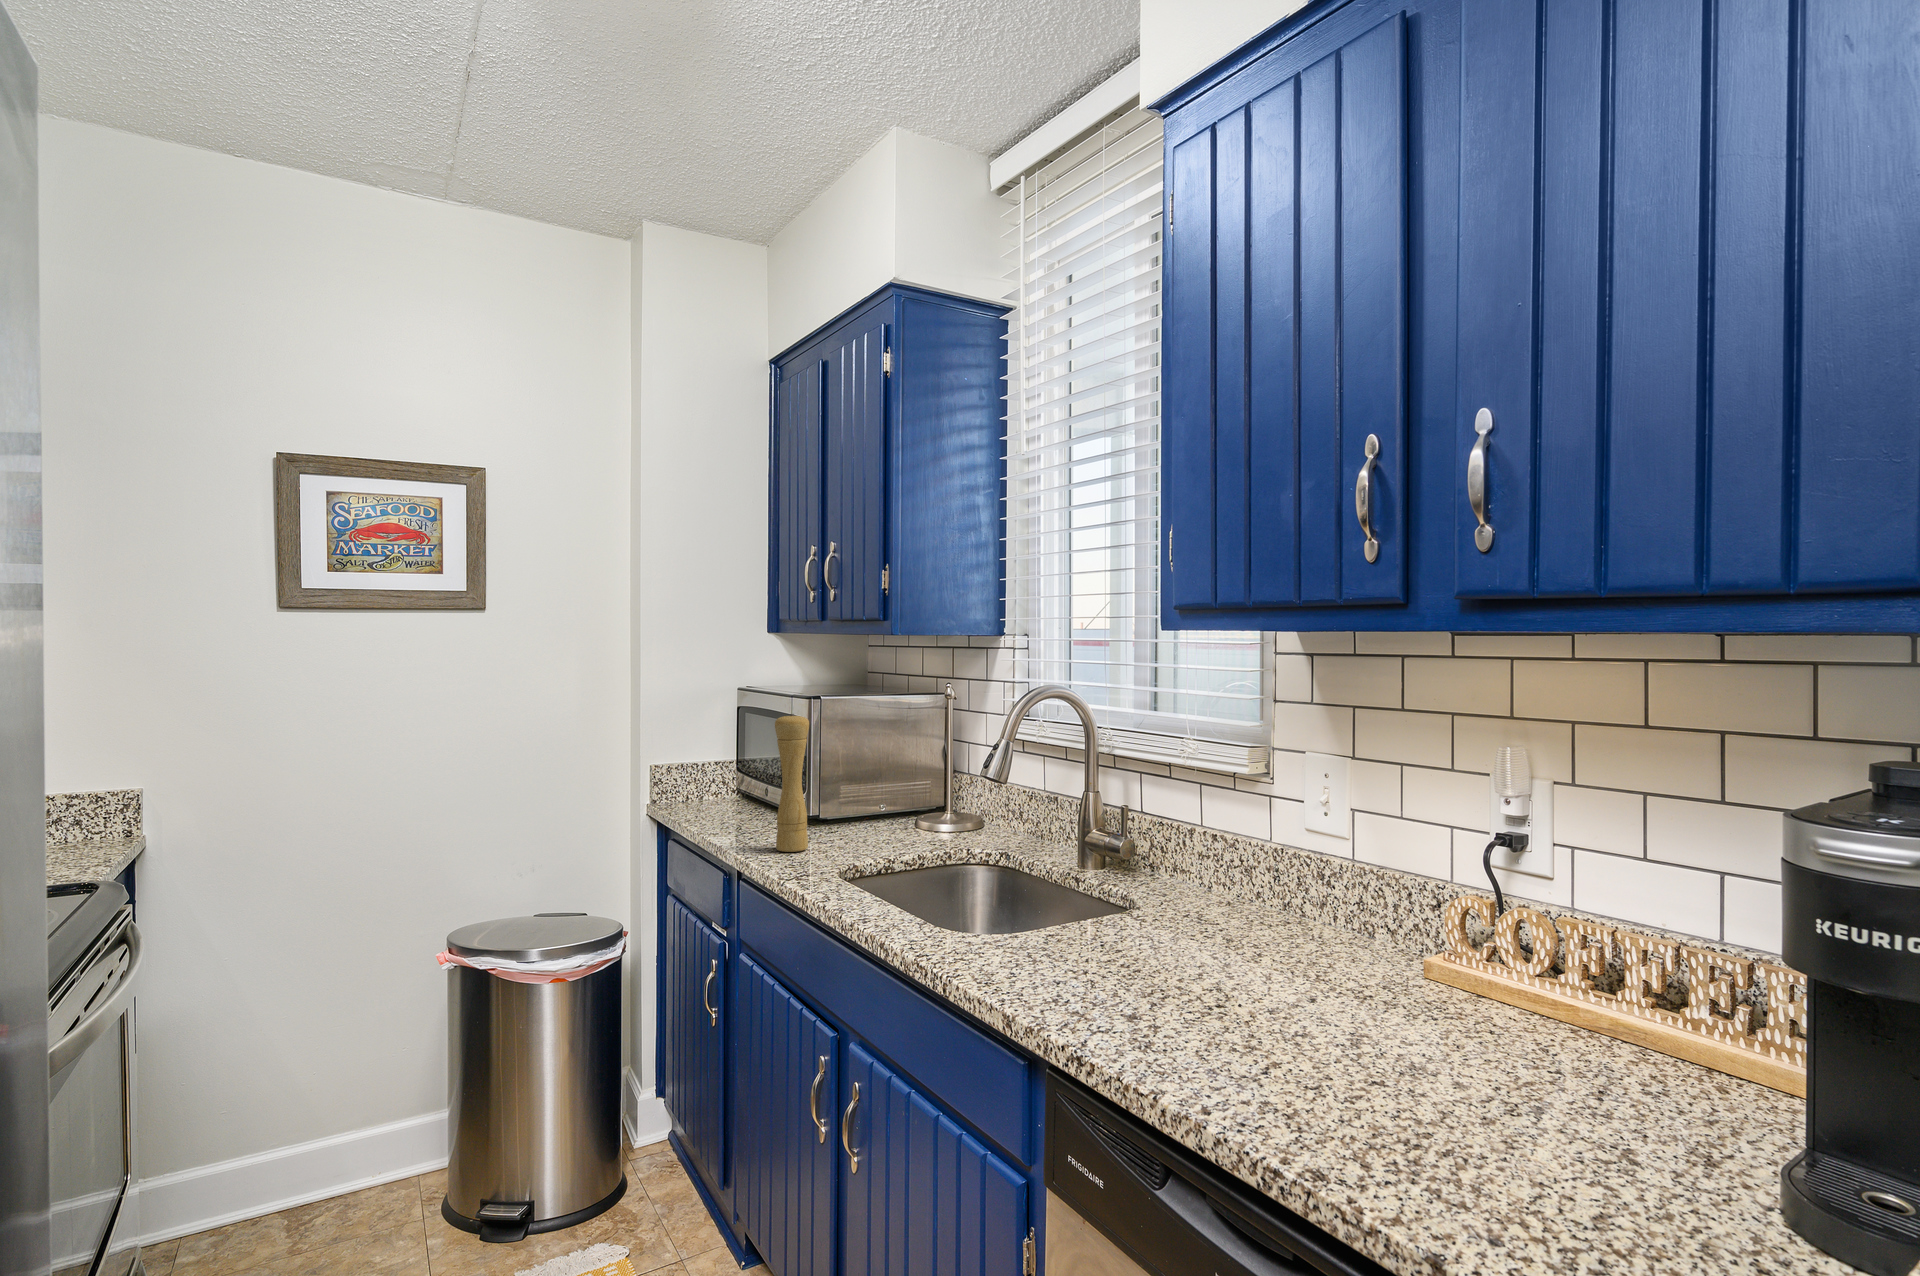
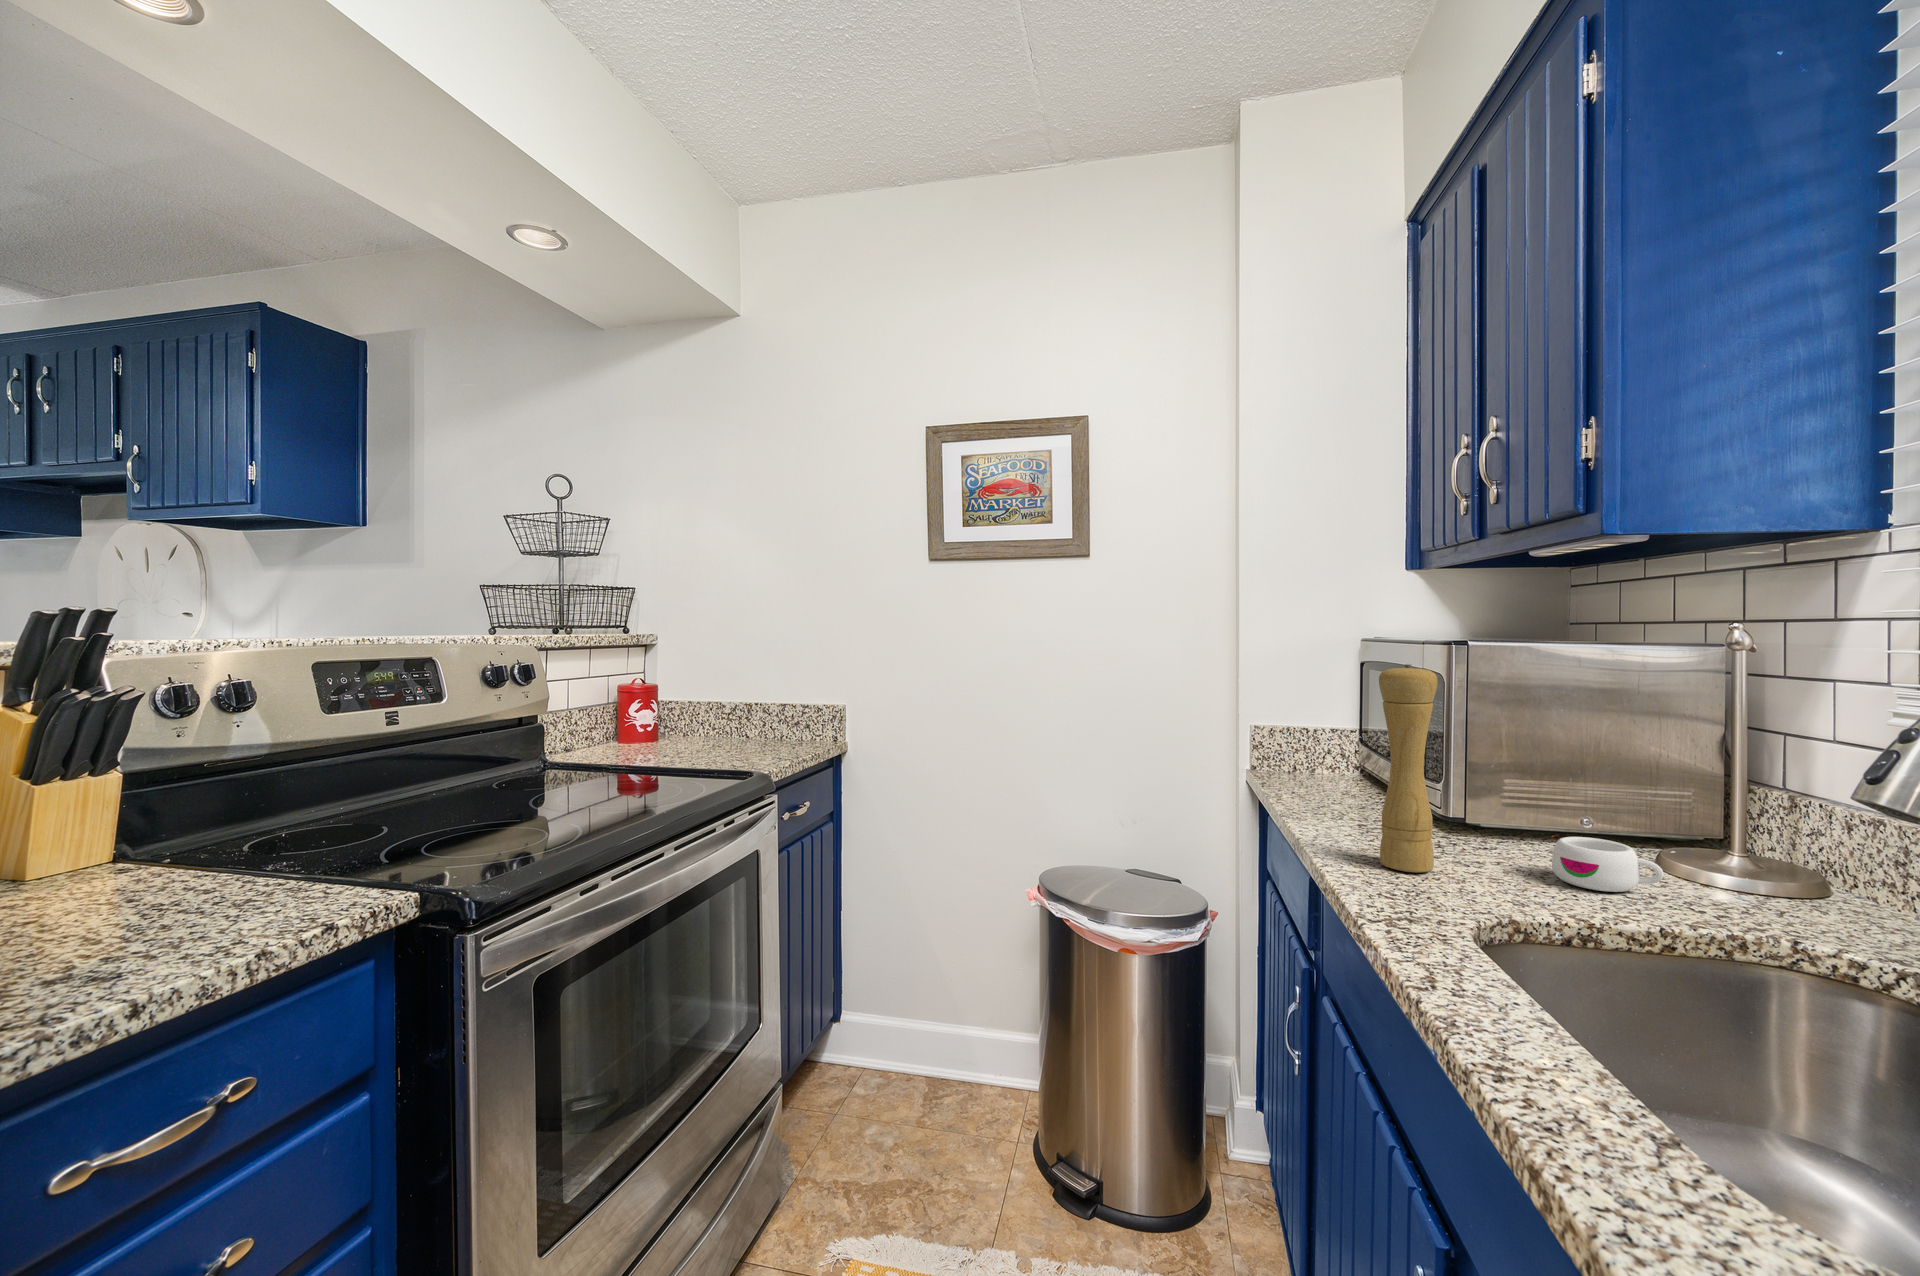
mug: none [869,814,921,844] -> present [1552,837,1664,892]

